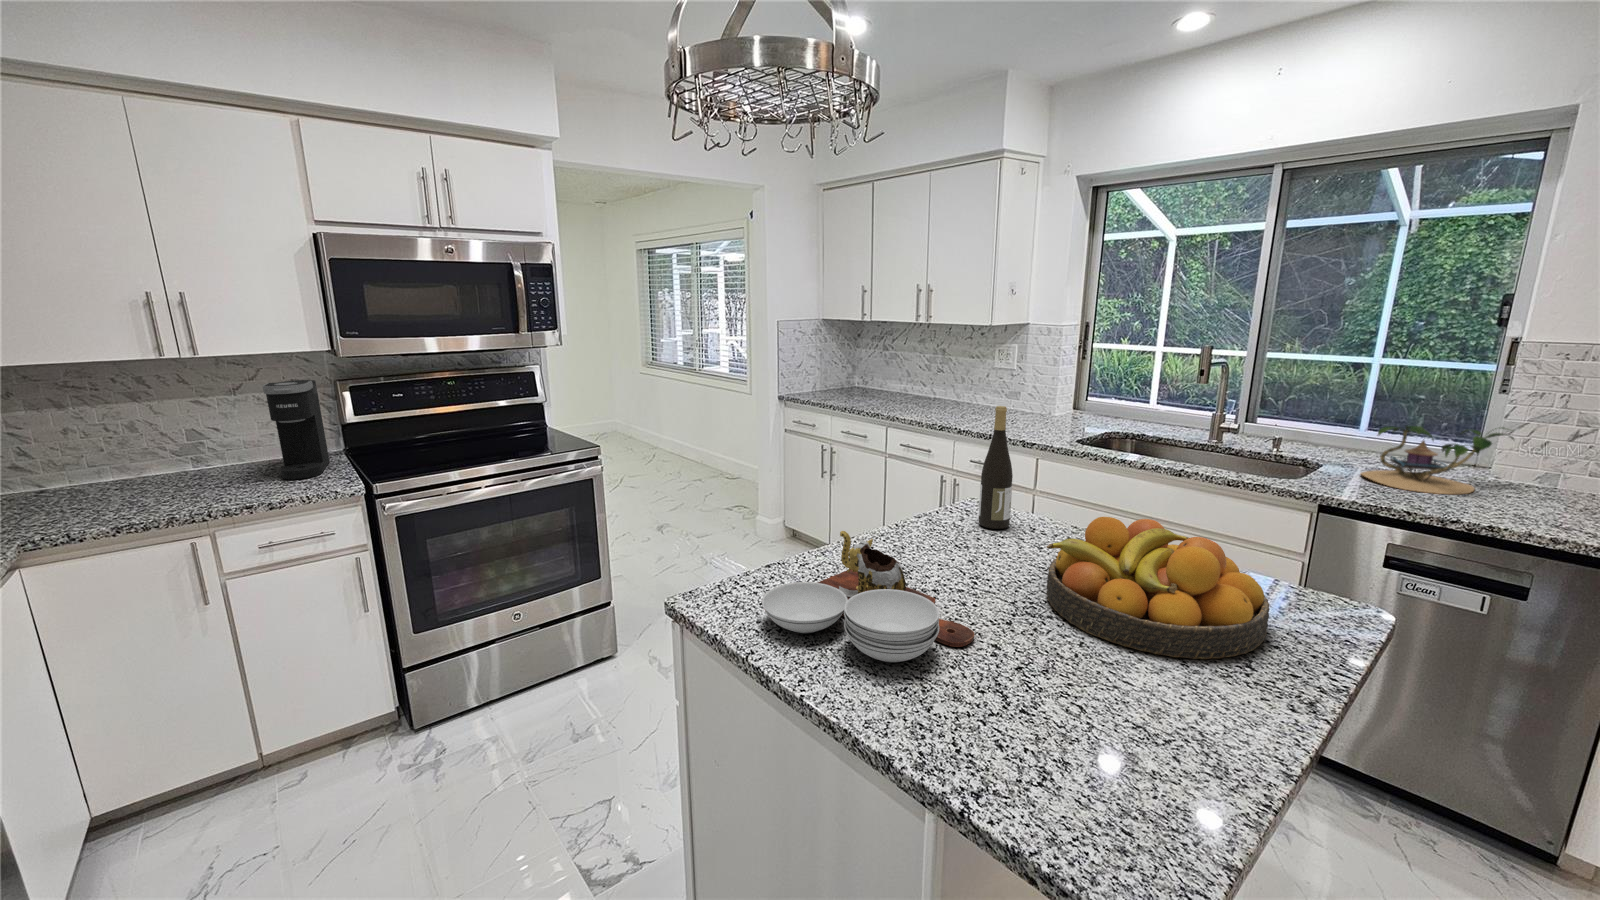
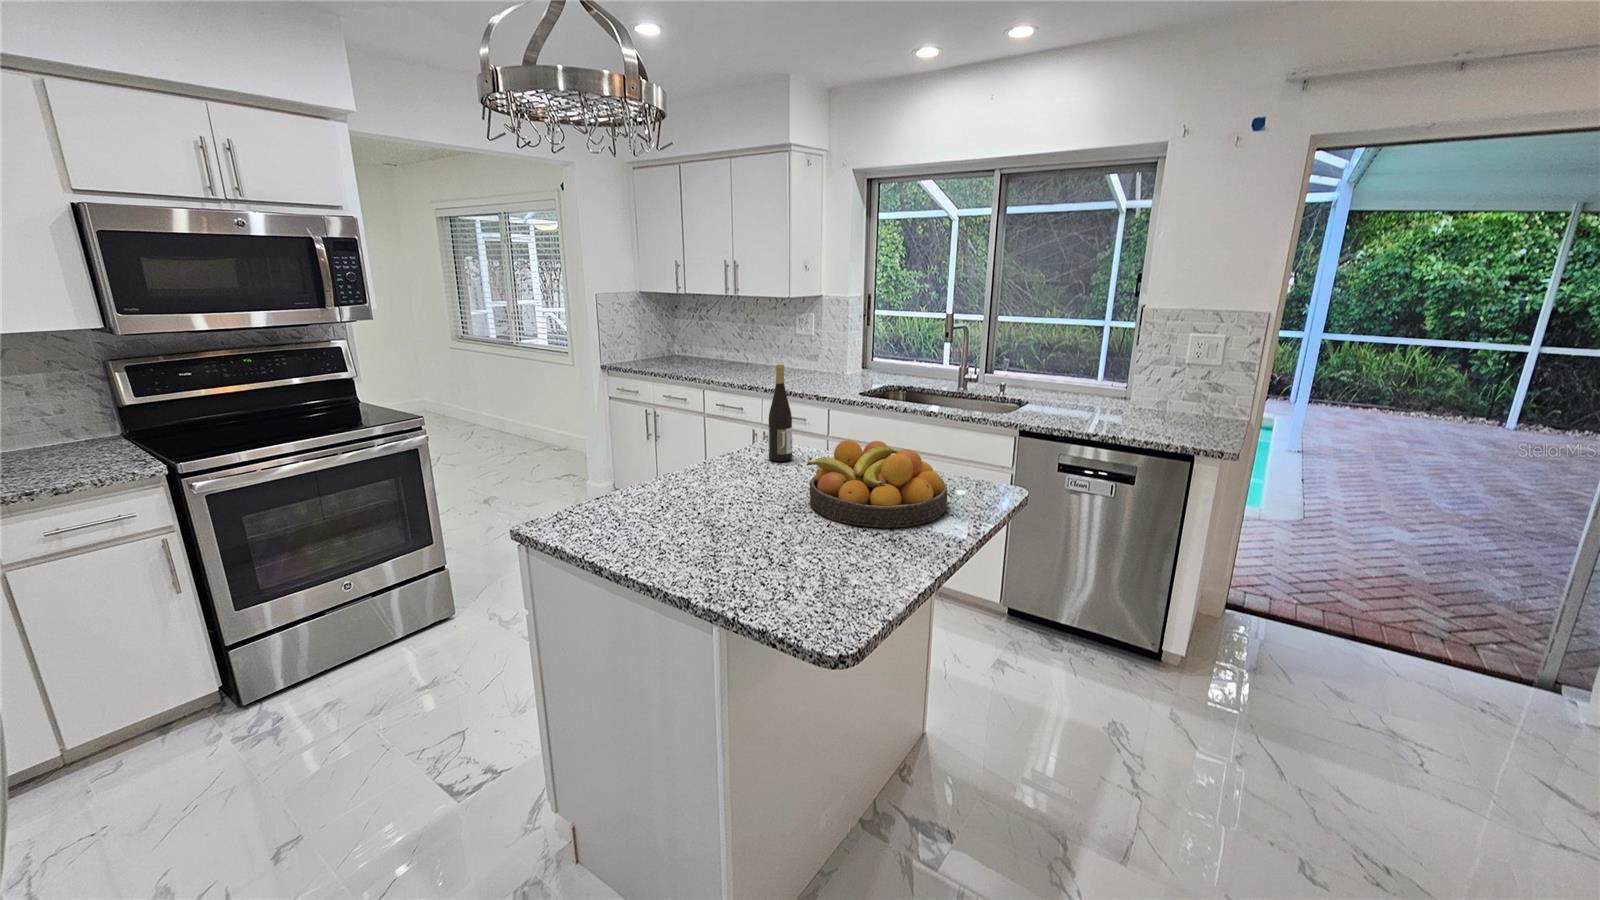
coffee maker: present [263,380,330,480] -> none [27,361,111,466]
plant: present [1361,426,1514,494] -> none [1052,370,1141,419]
cutting board: present [762,531,975,662] -> none [594,463,754,549]

